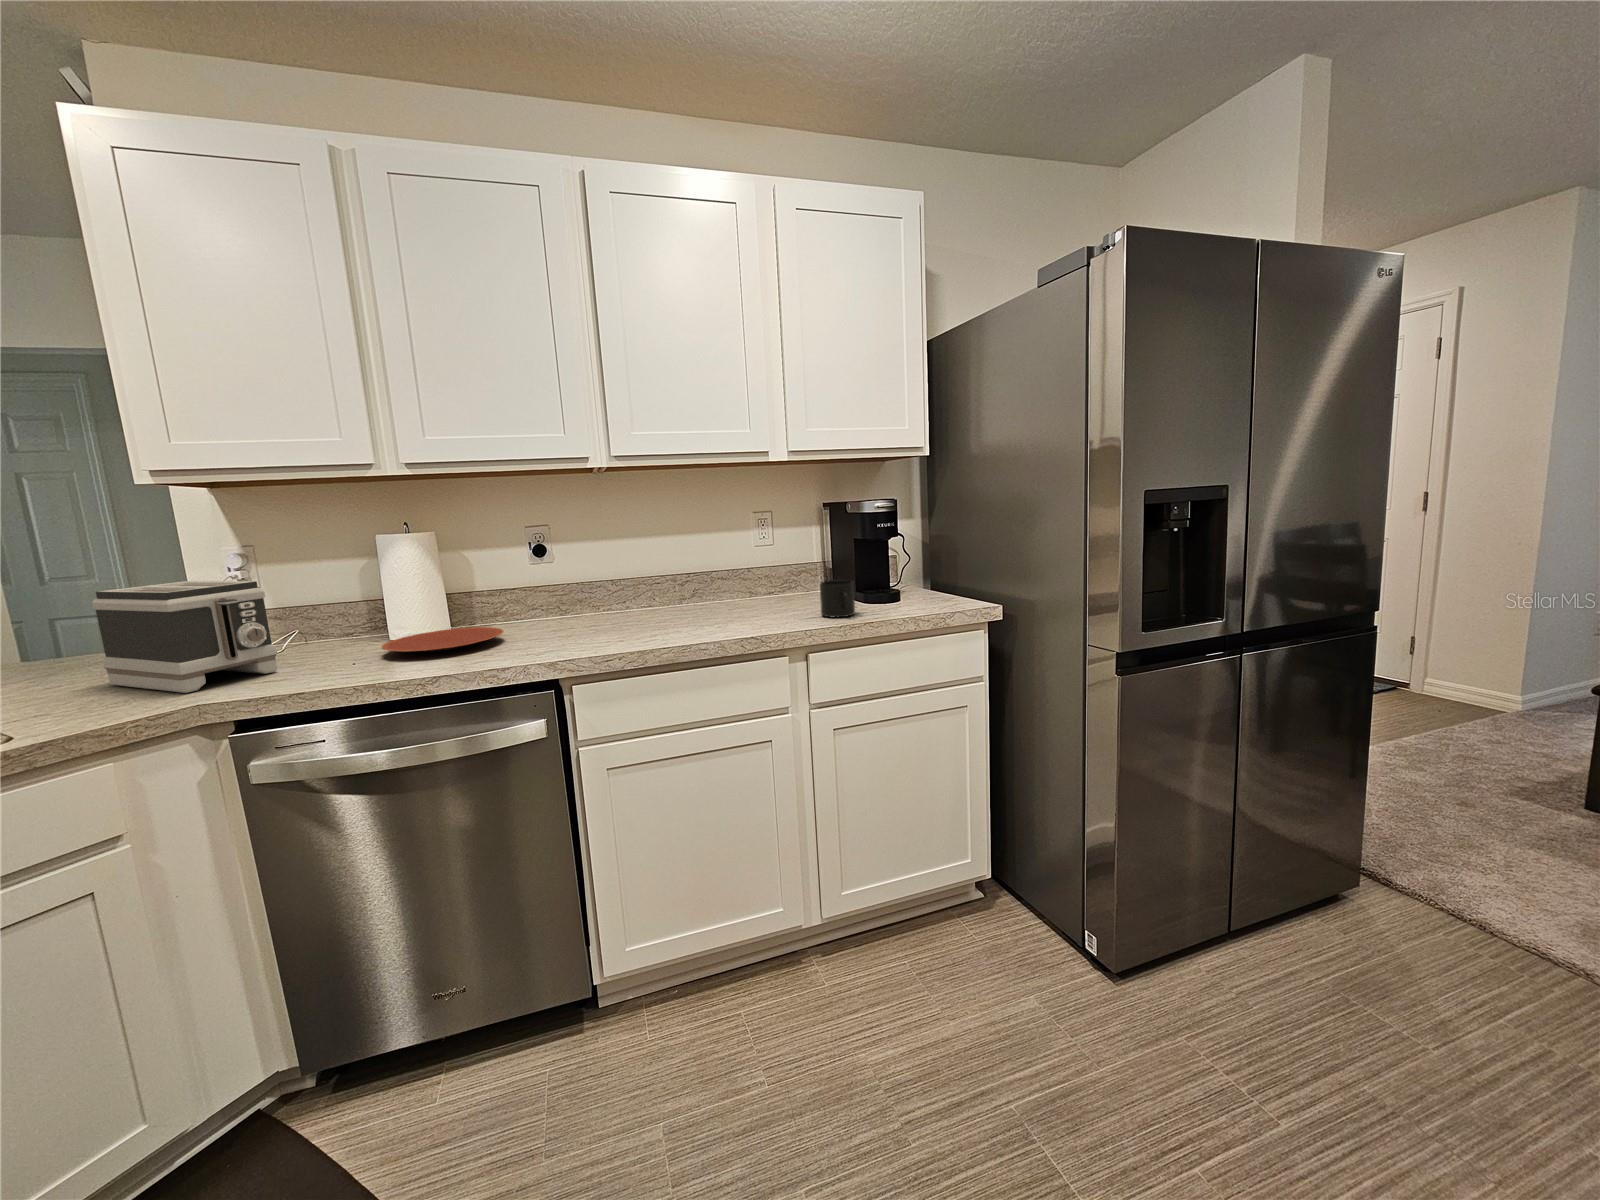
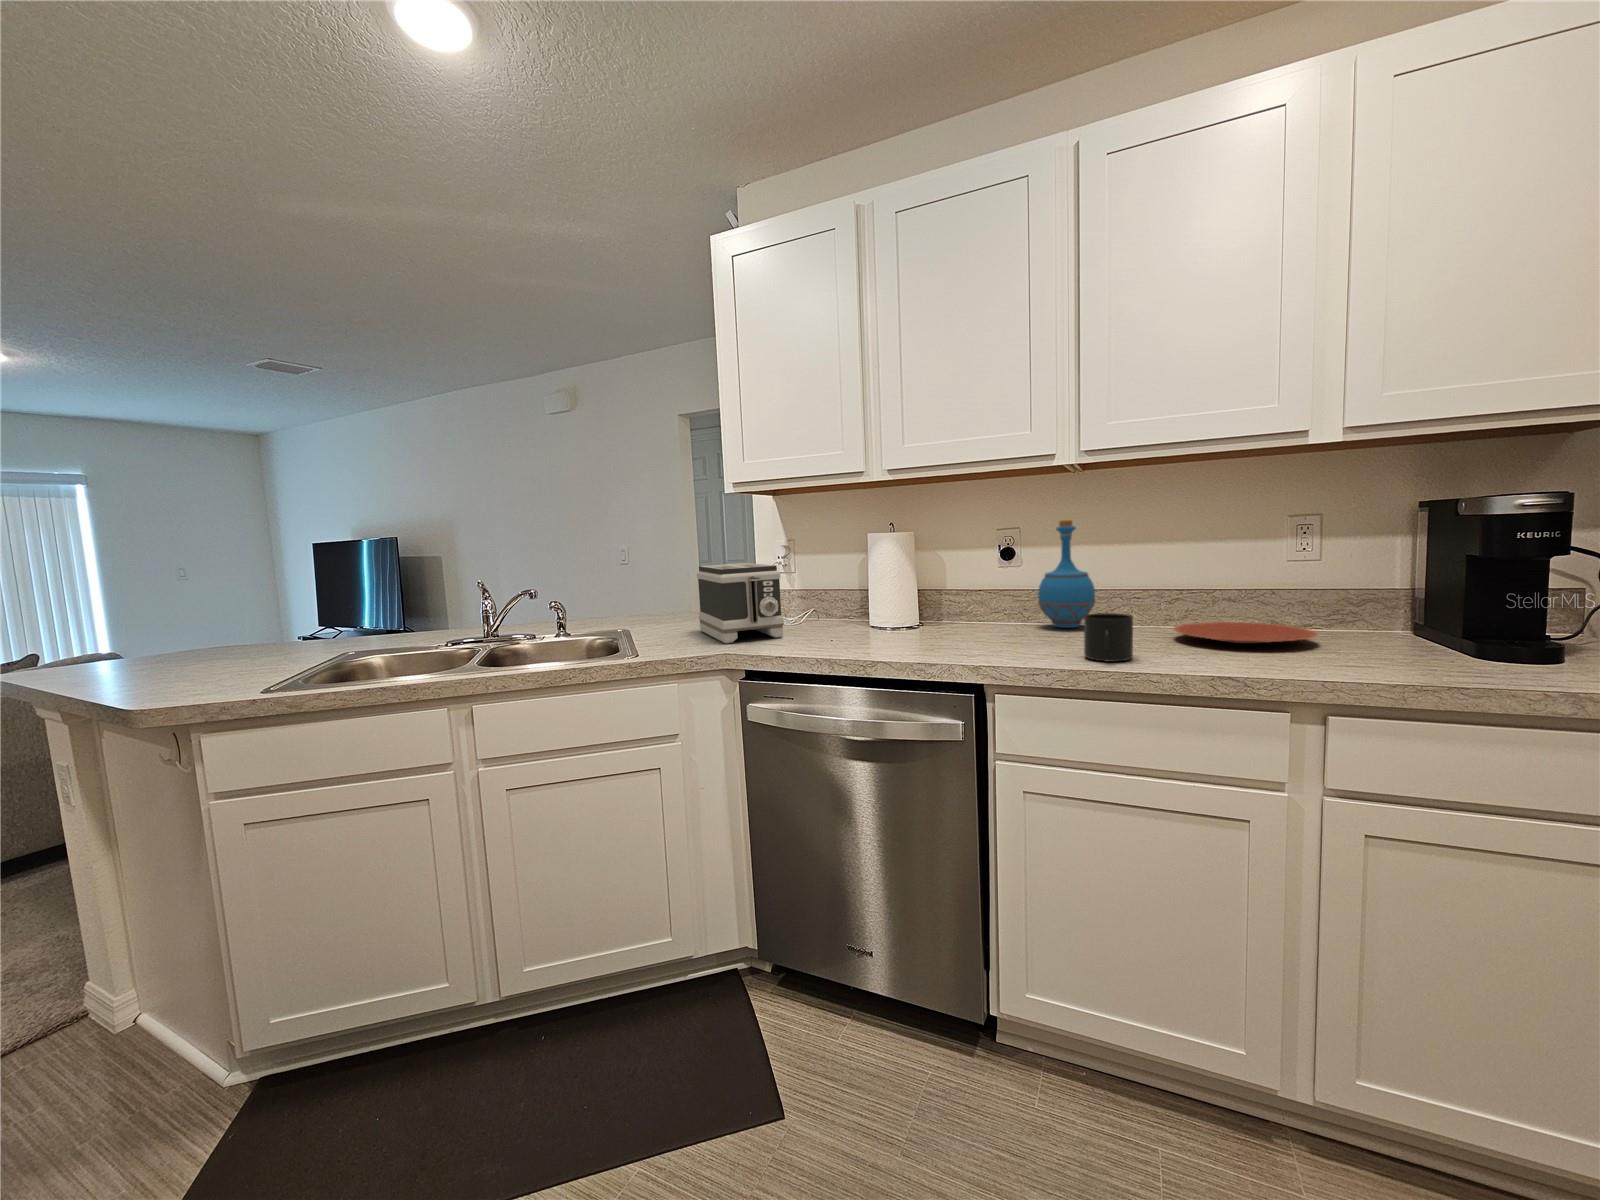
bottle: none [577,518,628,617] -> present [1038,520,1095,628]
mug: present [820,580,855,617] -> present [1084,613,1133,662]
plate: present [382,627,504,651] -> present [1173,622,1318,644]

